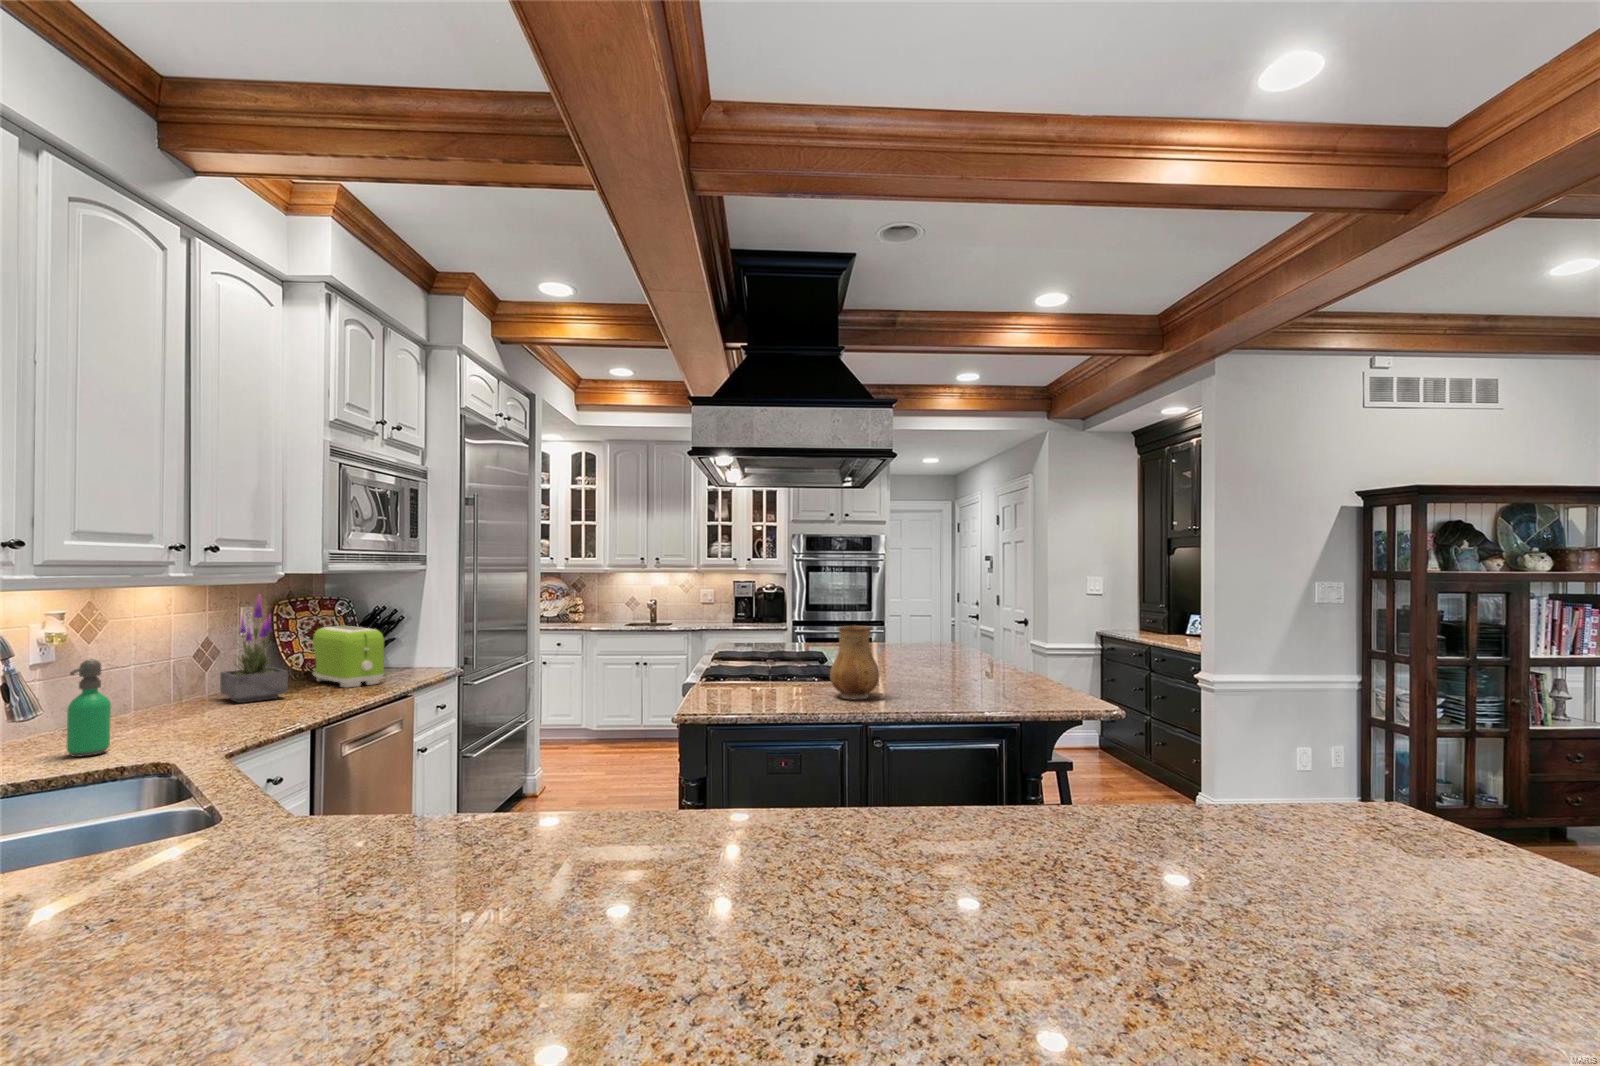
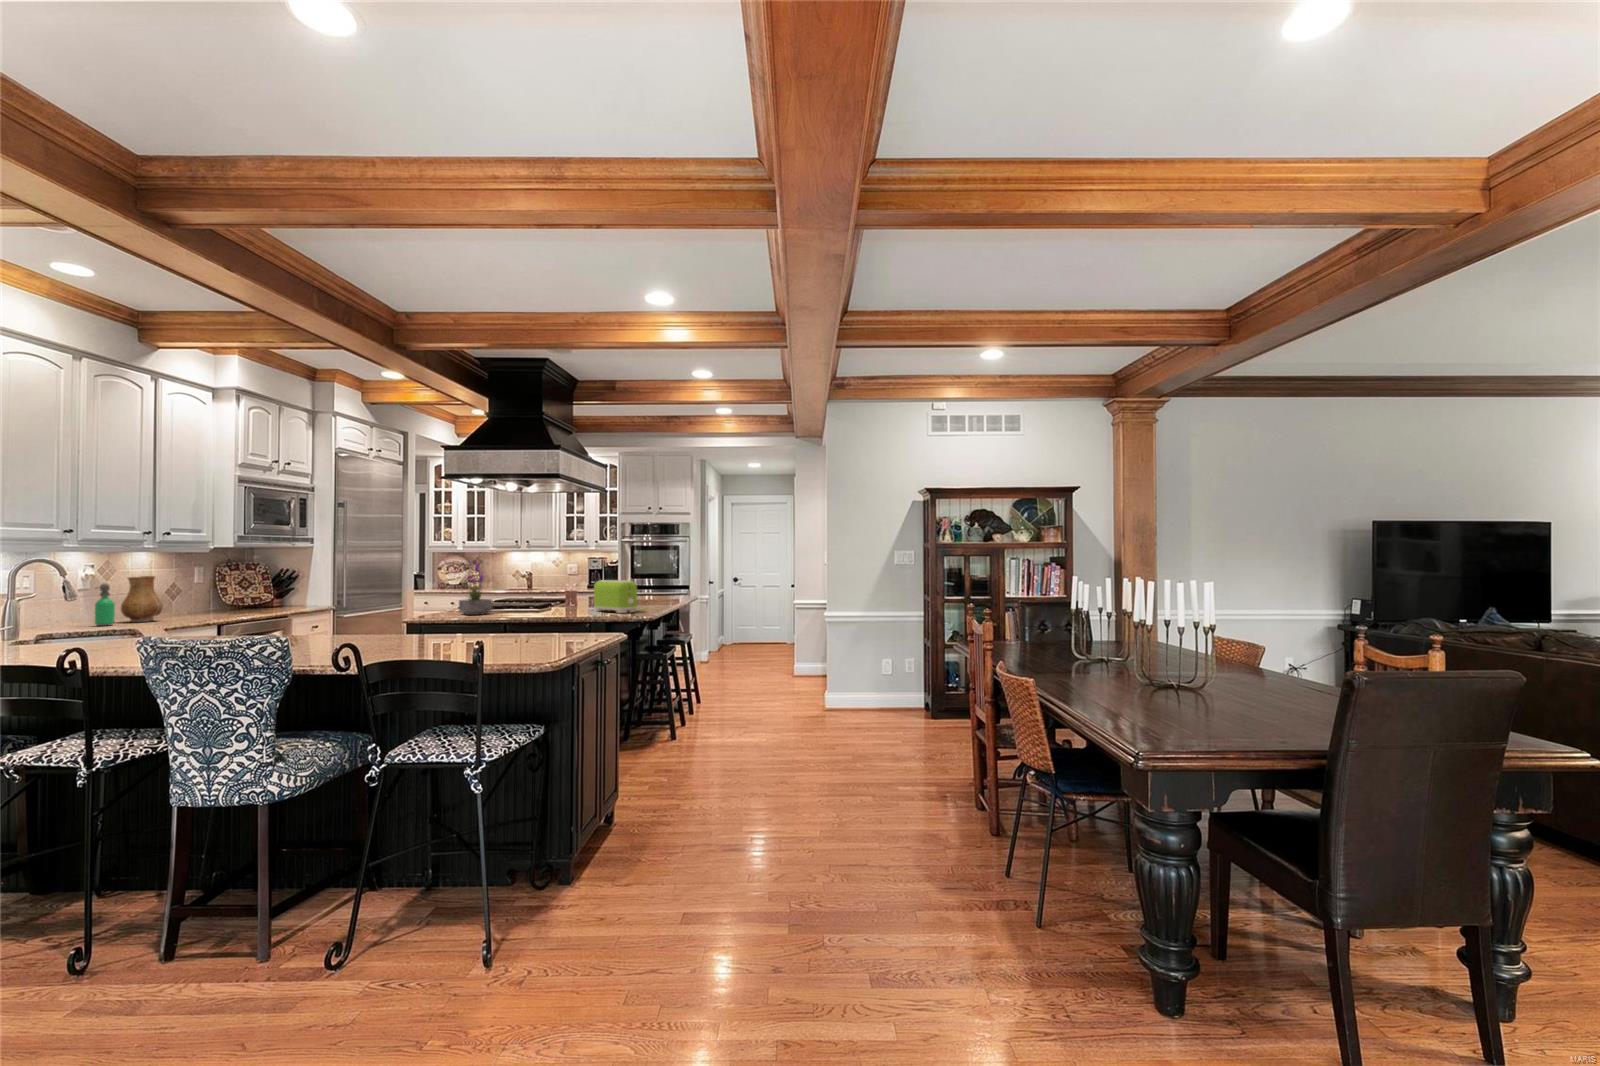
potted plant: present [220,594,288,703] -> present [459,563,492,615]
ceramic pitcher: present [830,625,880,699] -> present [121,576,163,622]
toaster: present [312,626,384,688] -> present [594,580,637,613]

